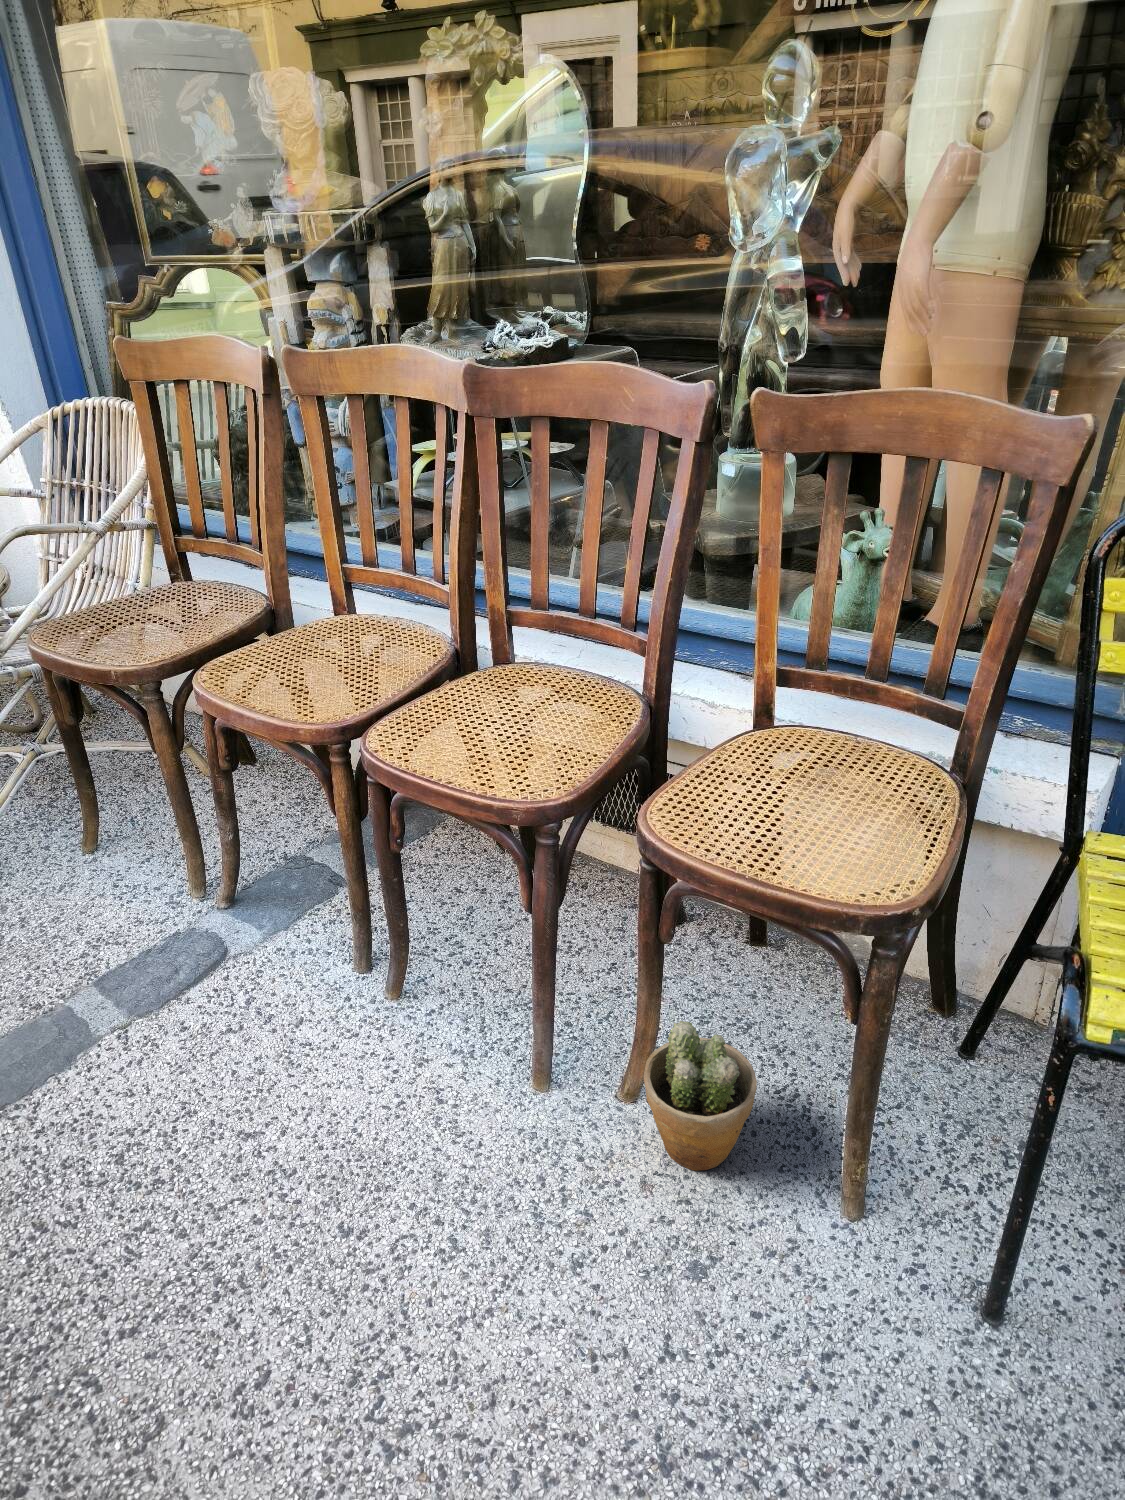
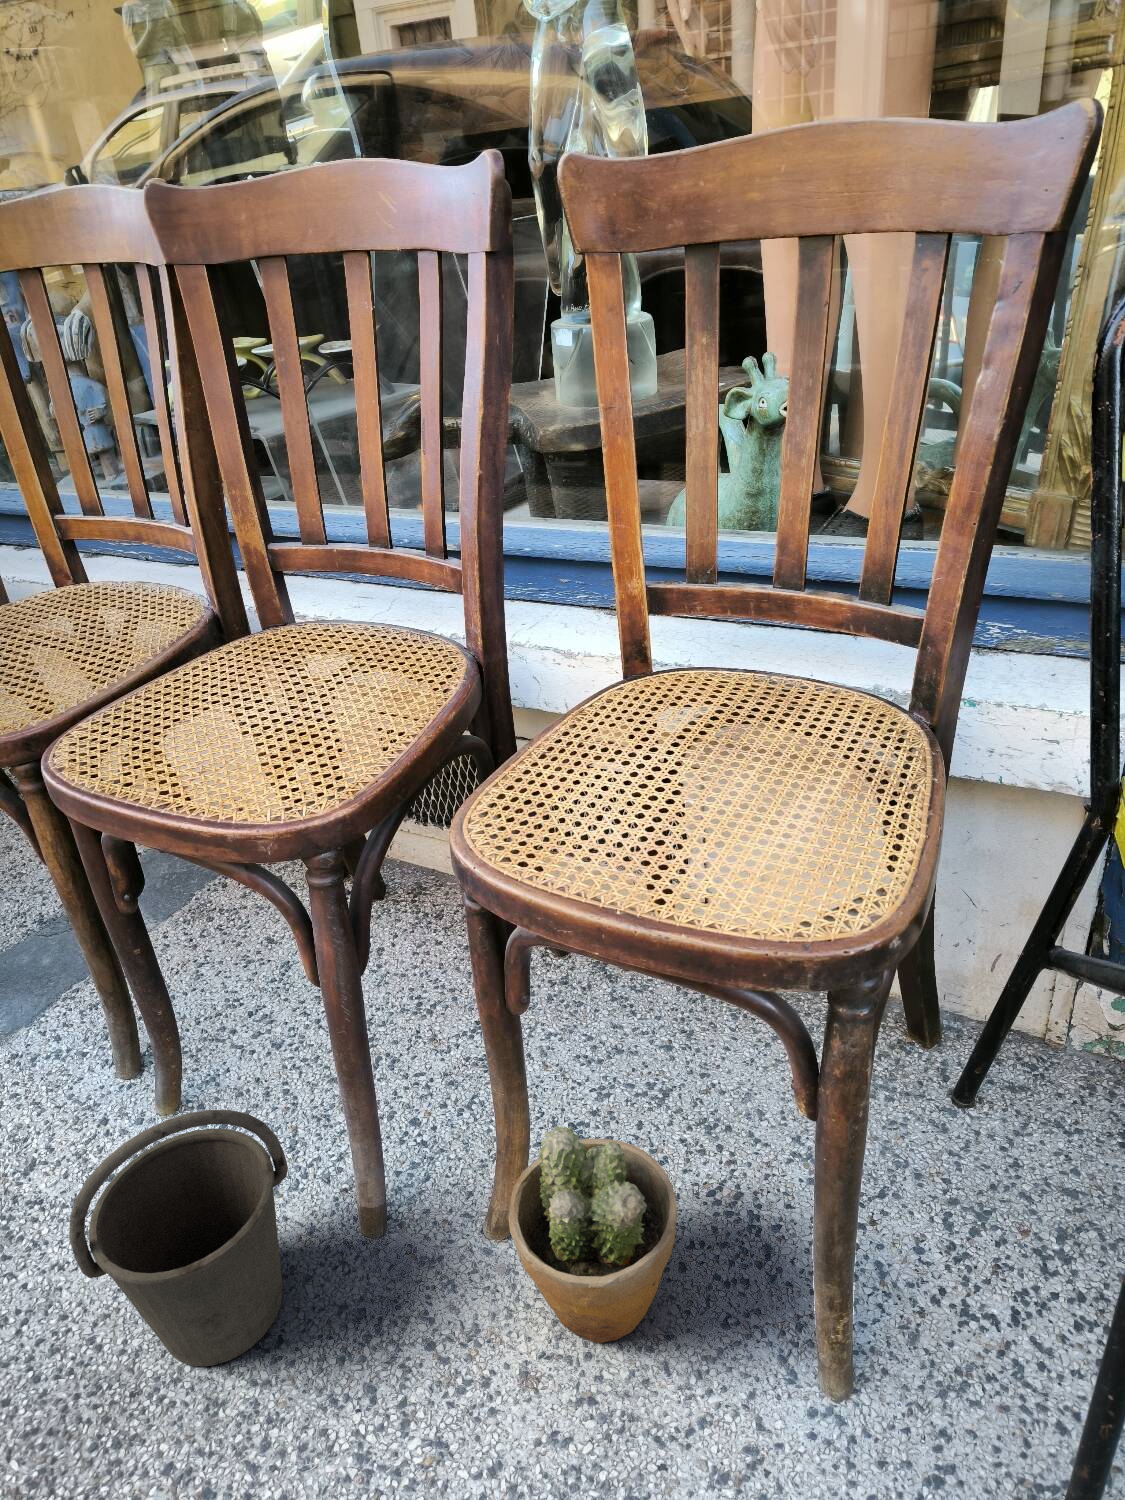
bucket: none [367,982,496,1152] -> present [69,1110,288,1366]

